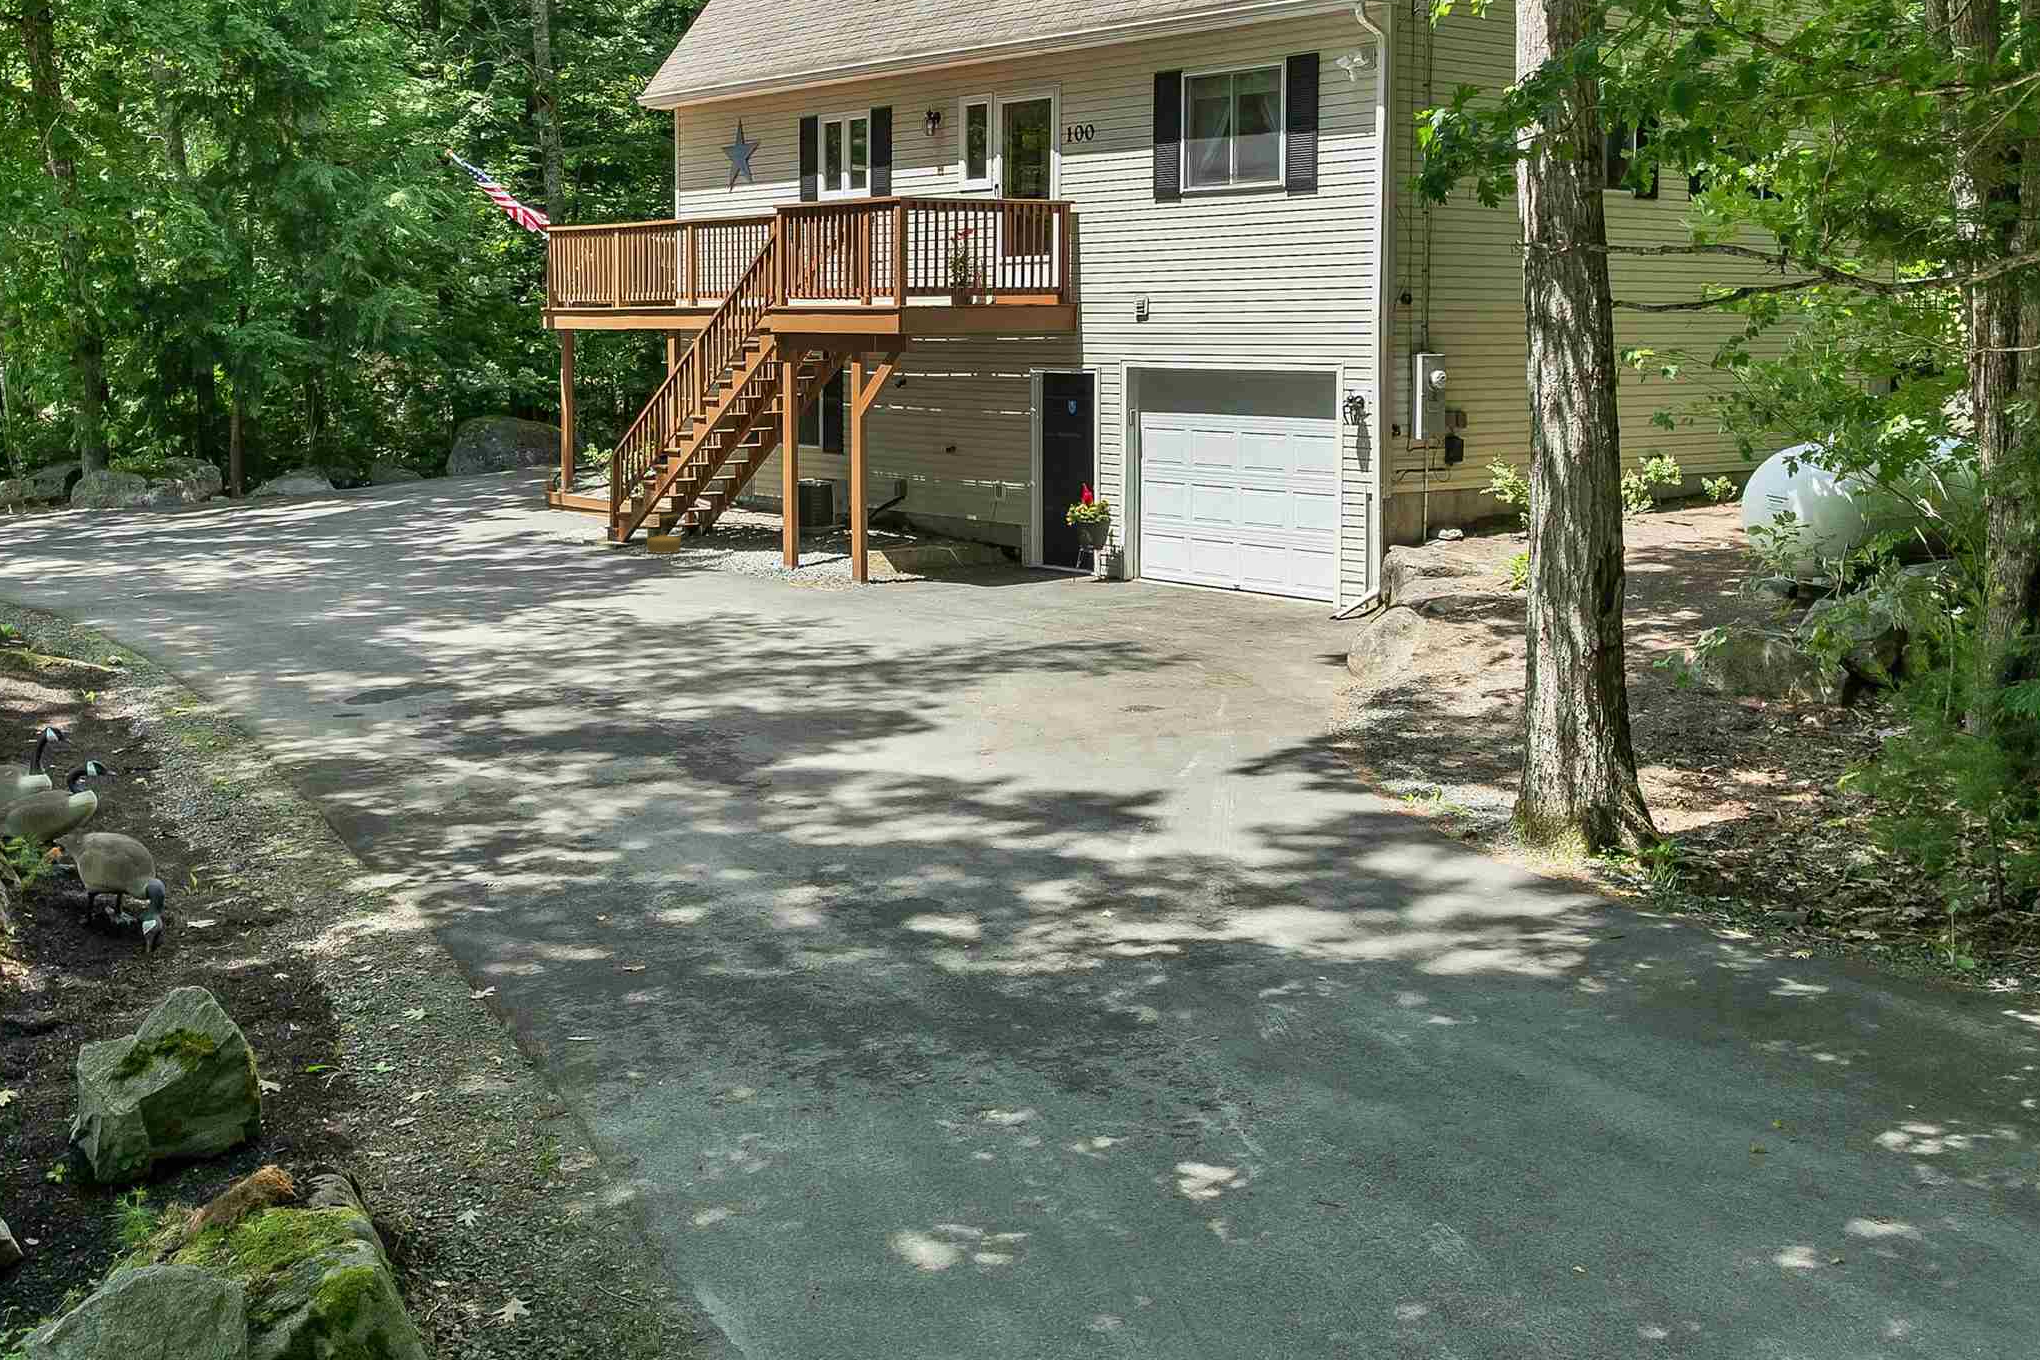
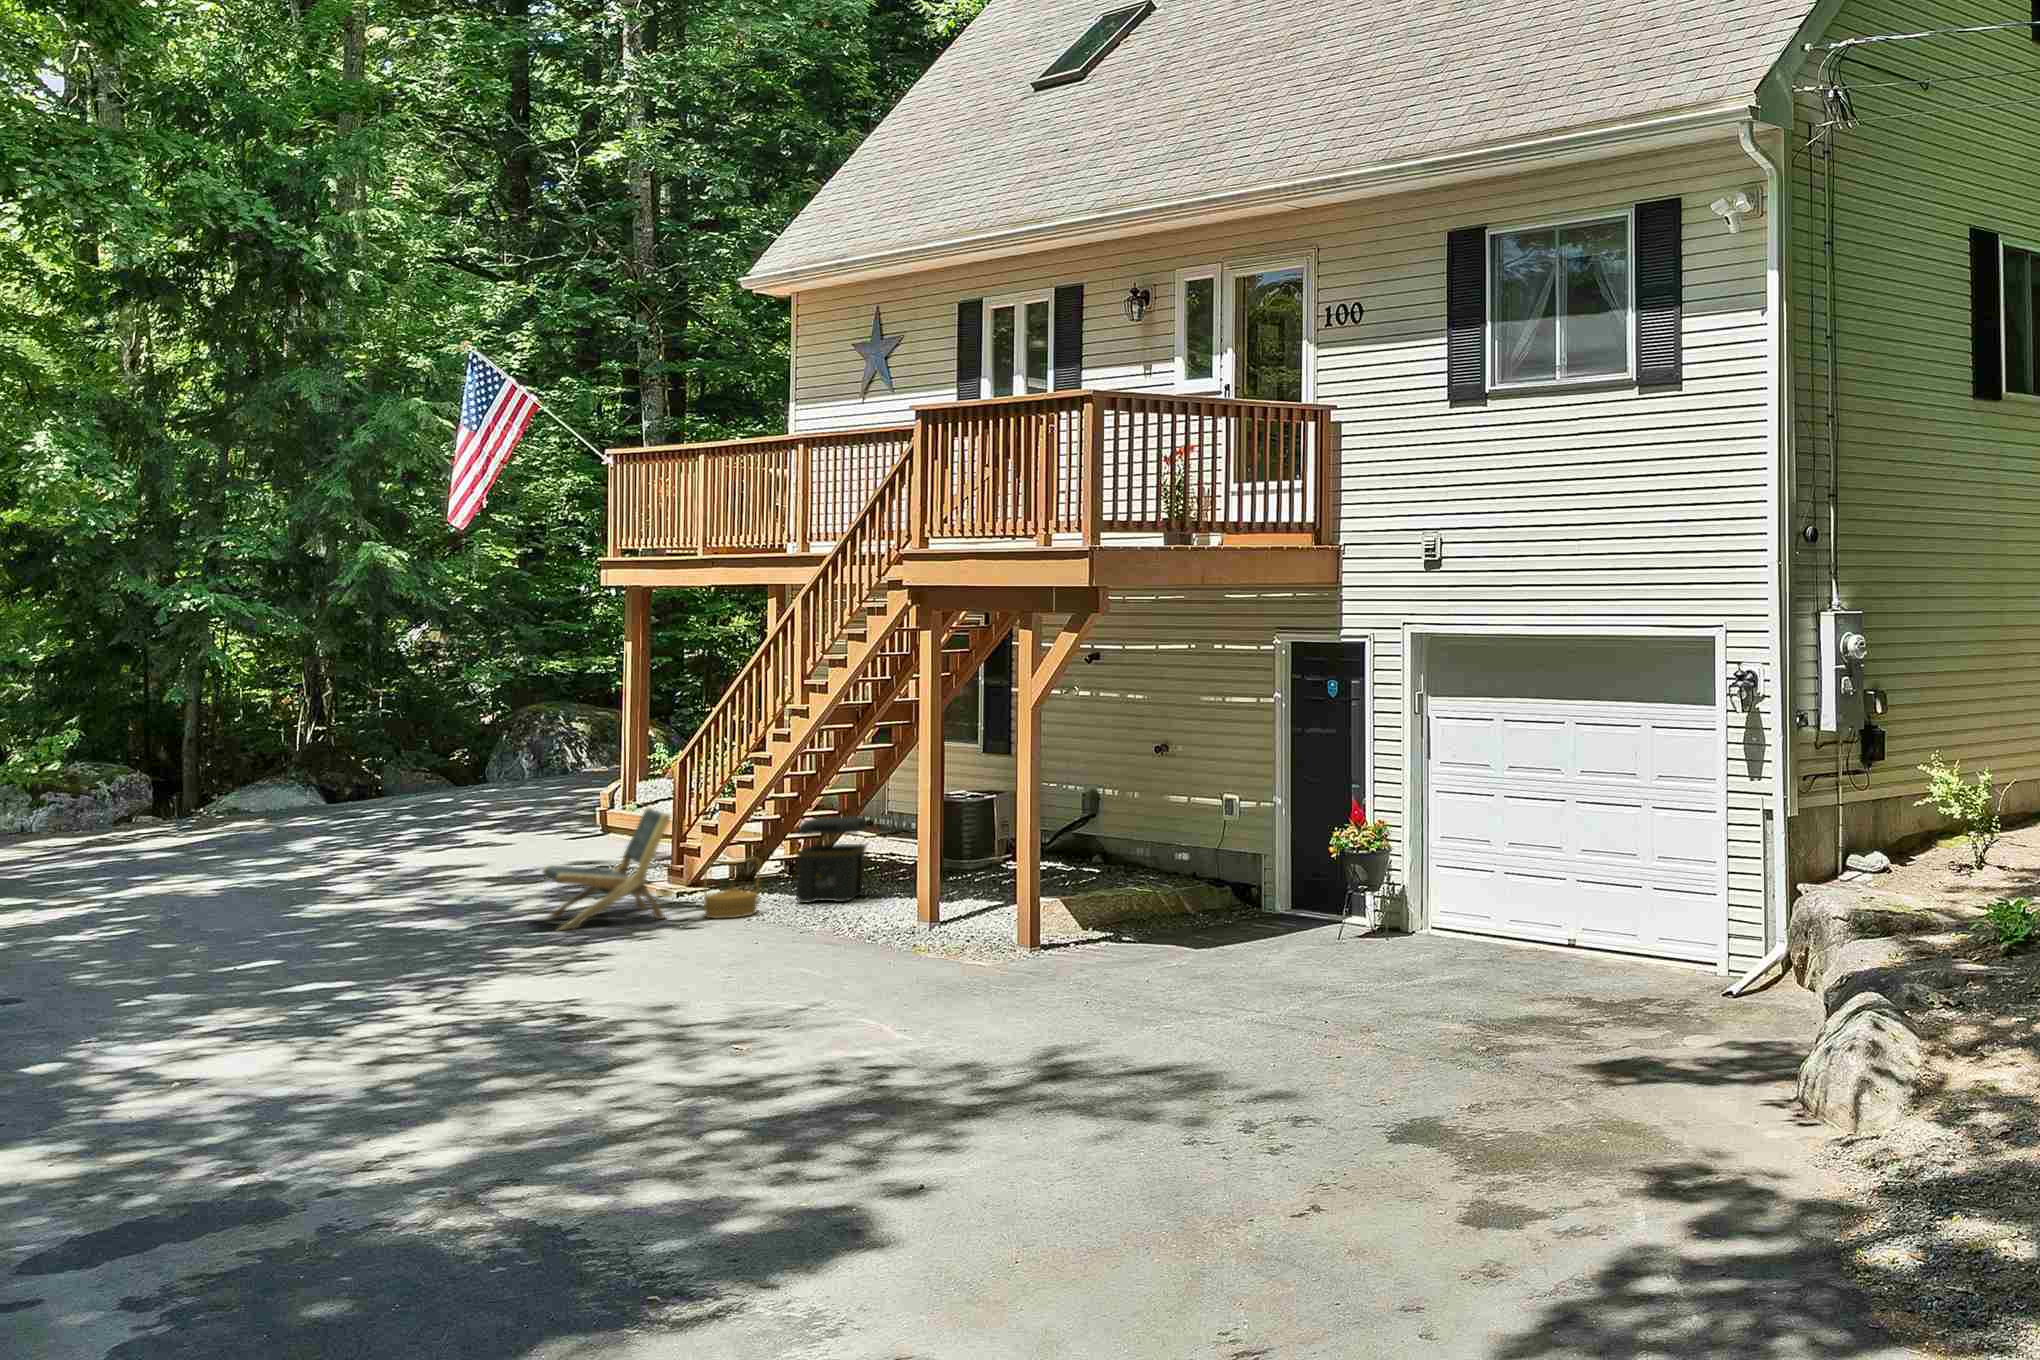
lounge chair: none [545,478,624,555] -> present [542,807,671,930]
toolbox: none [704,490,749,548] -> present [796,816,867,903]

